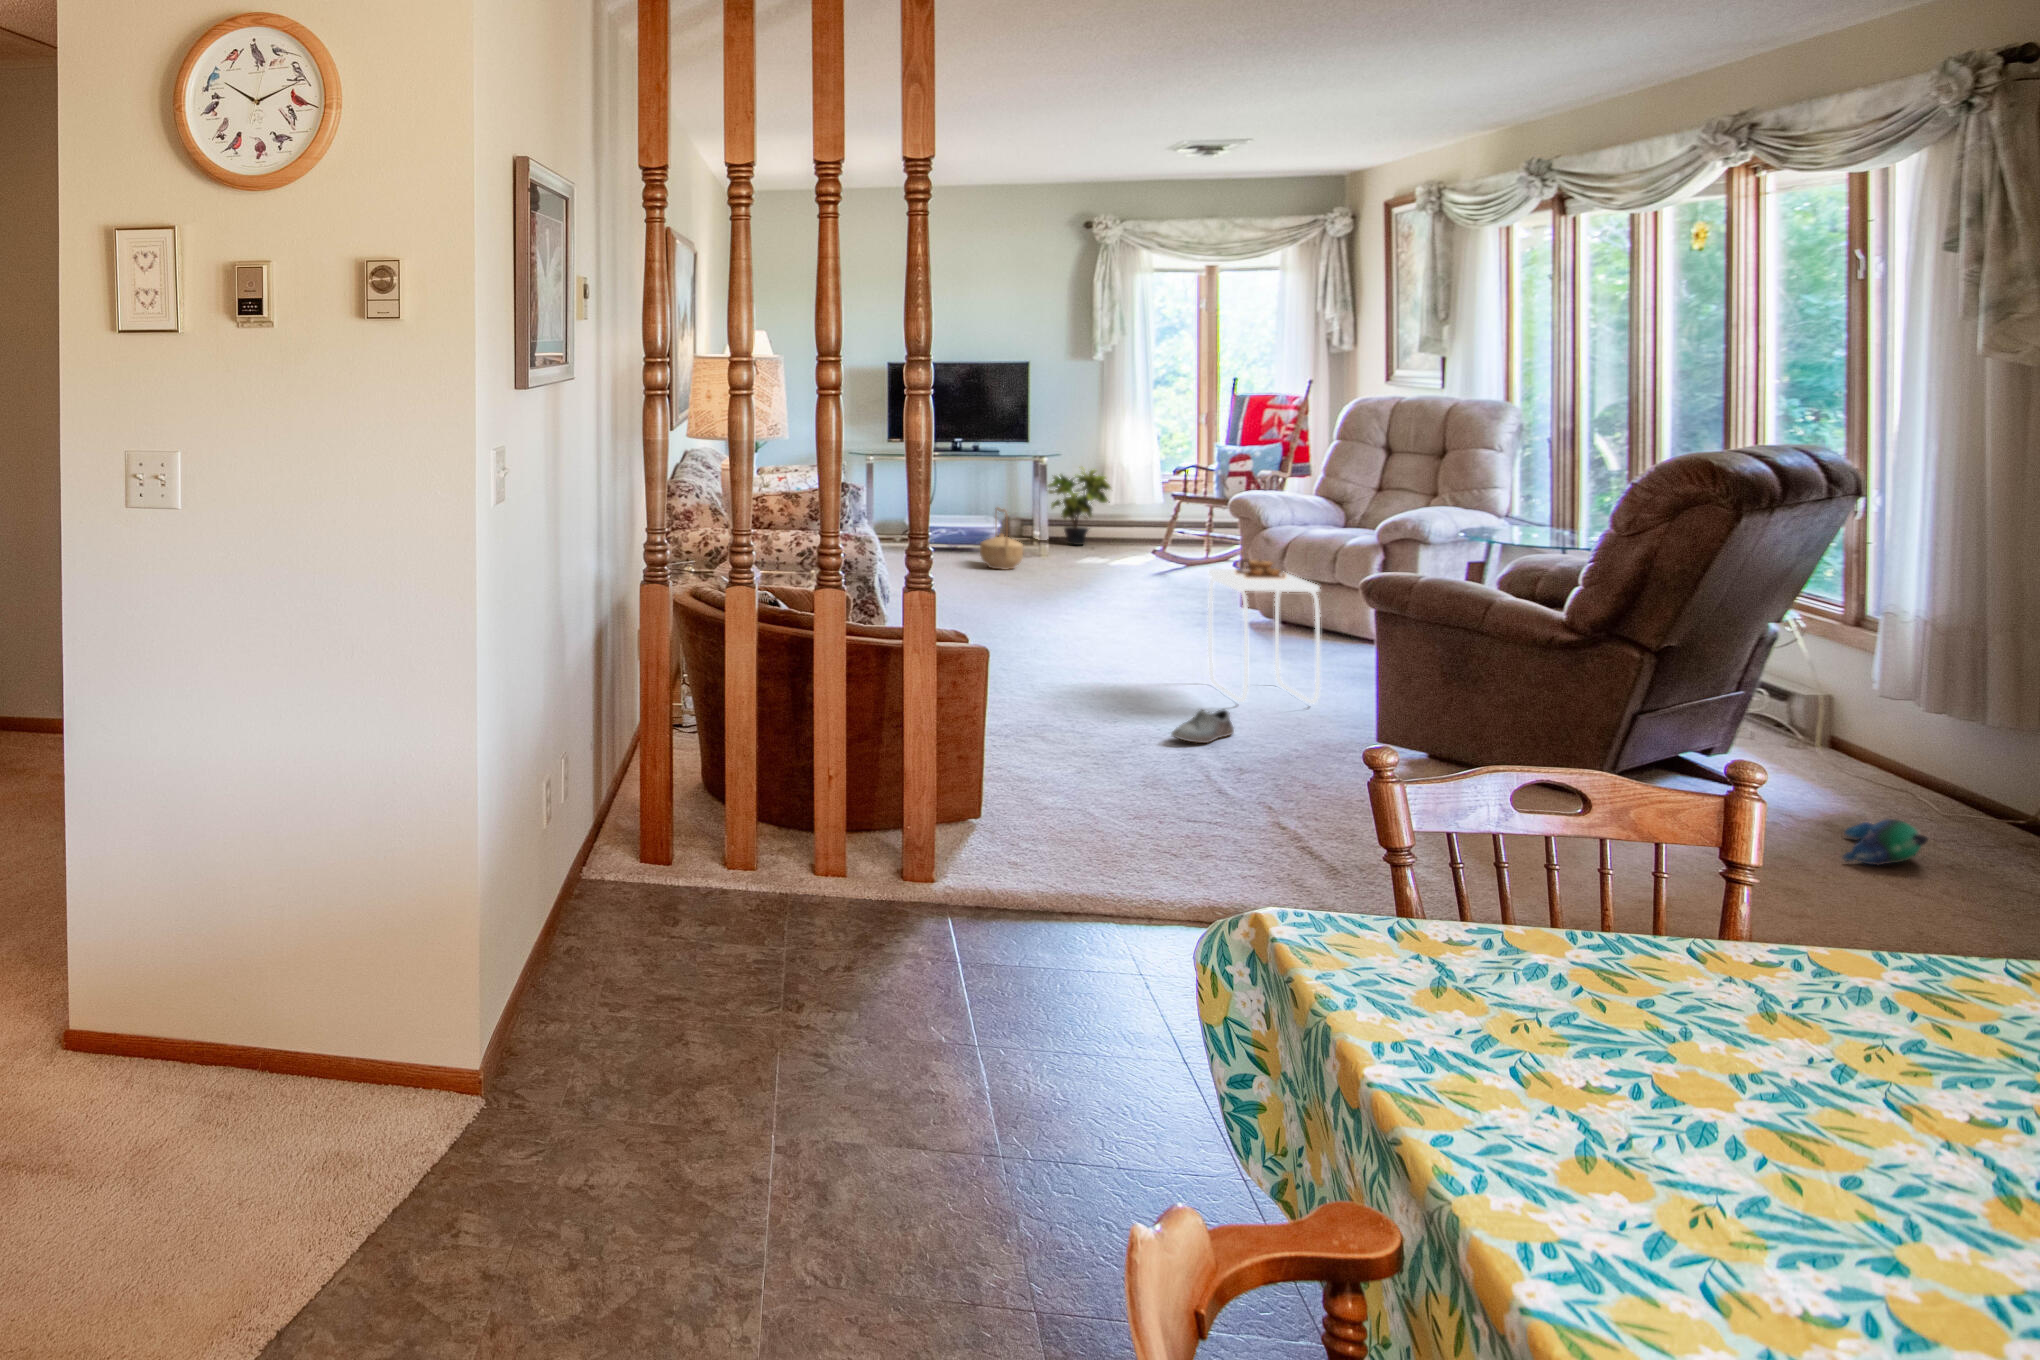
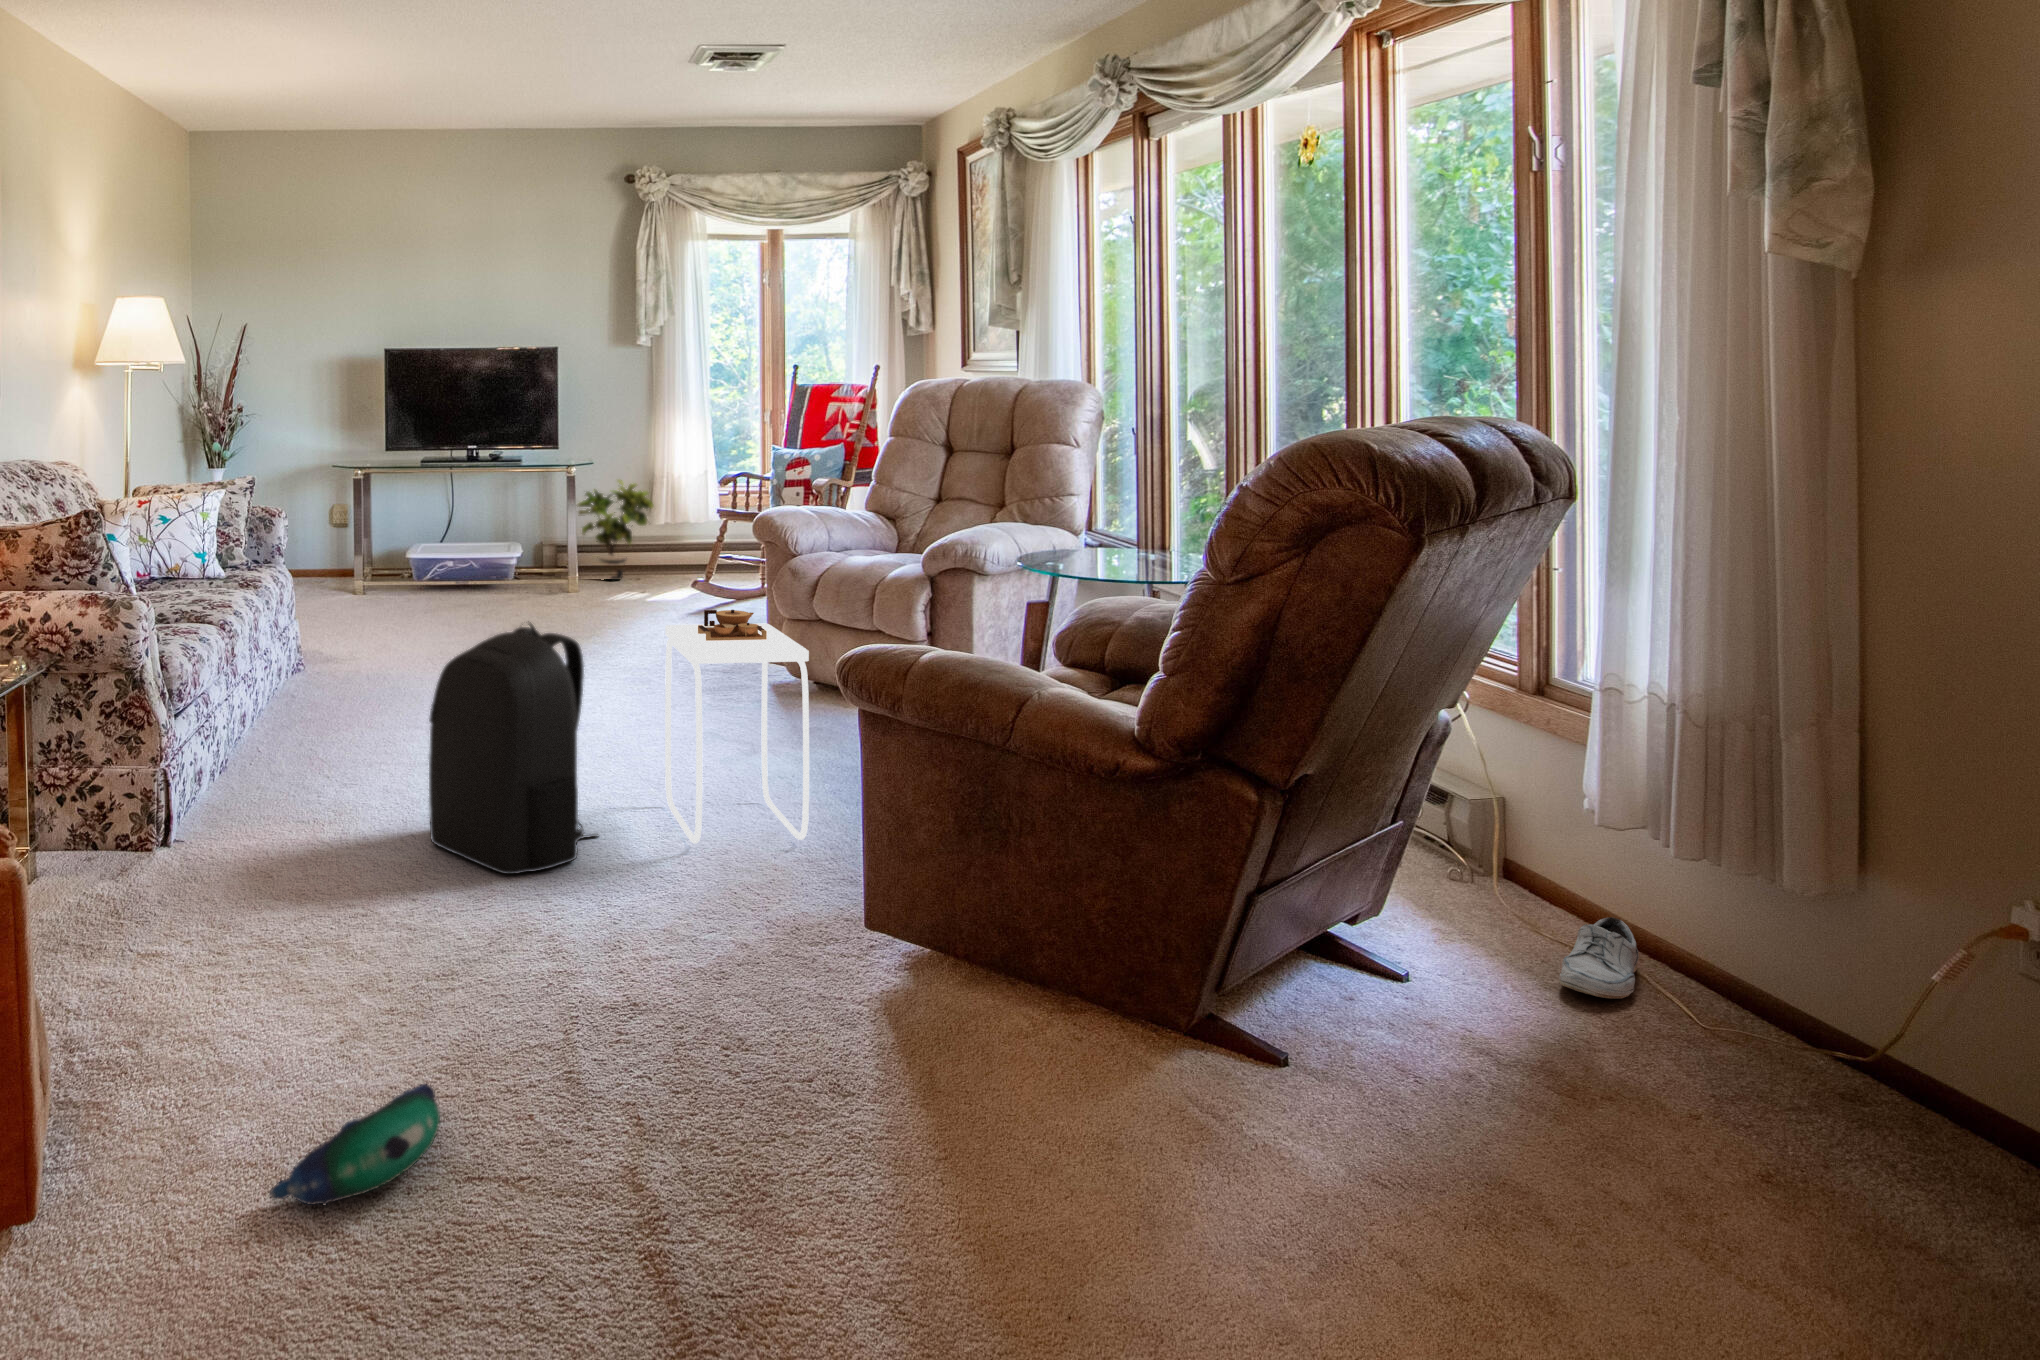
basket: present [980,507,1023,570] -> none [468,532,524,618]
backpack: none [1066,563,1175,710] -> present [429,622,597,875]
shoe: present [1172,710,1234,743] -> present [1559,917,1639,999]
plush toy: present [1843,819,1928,865] -> present [270,1084,440,1205]

